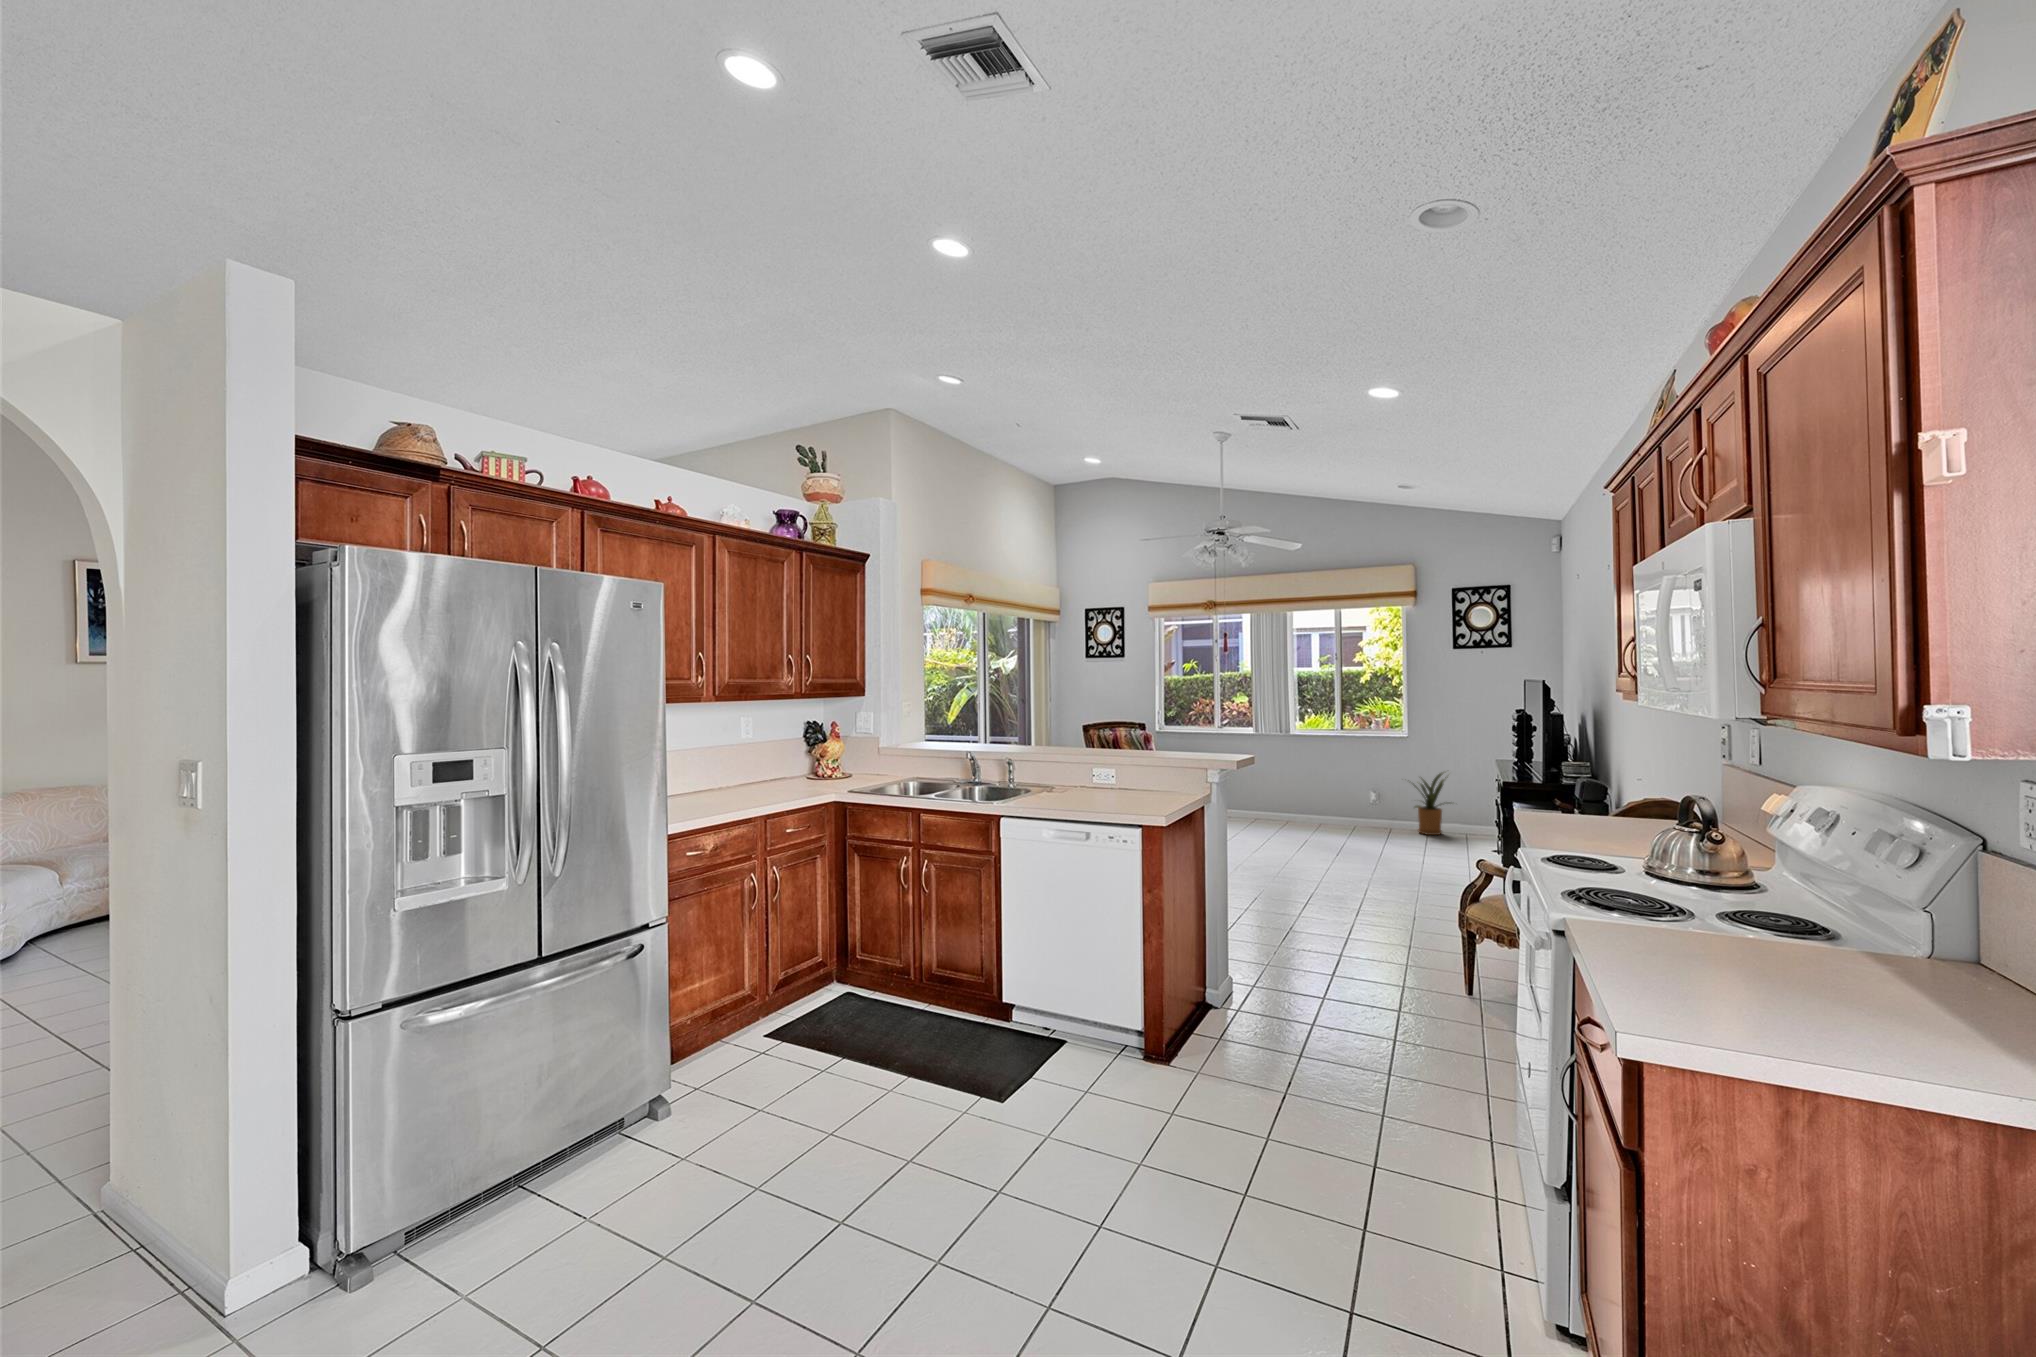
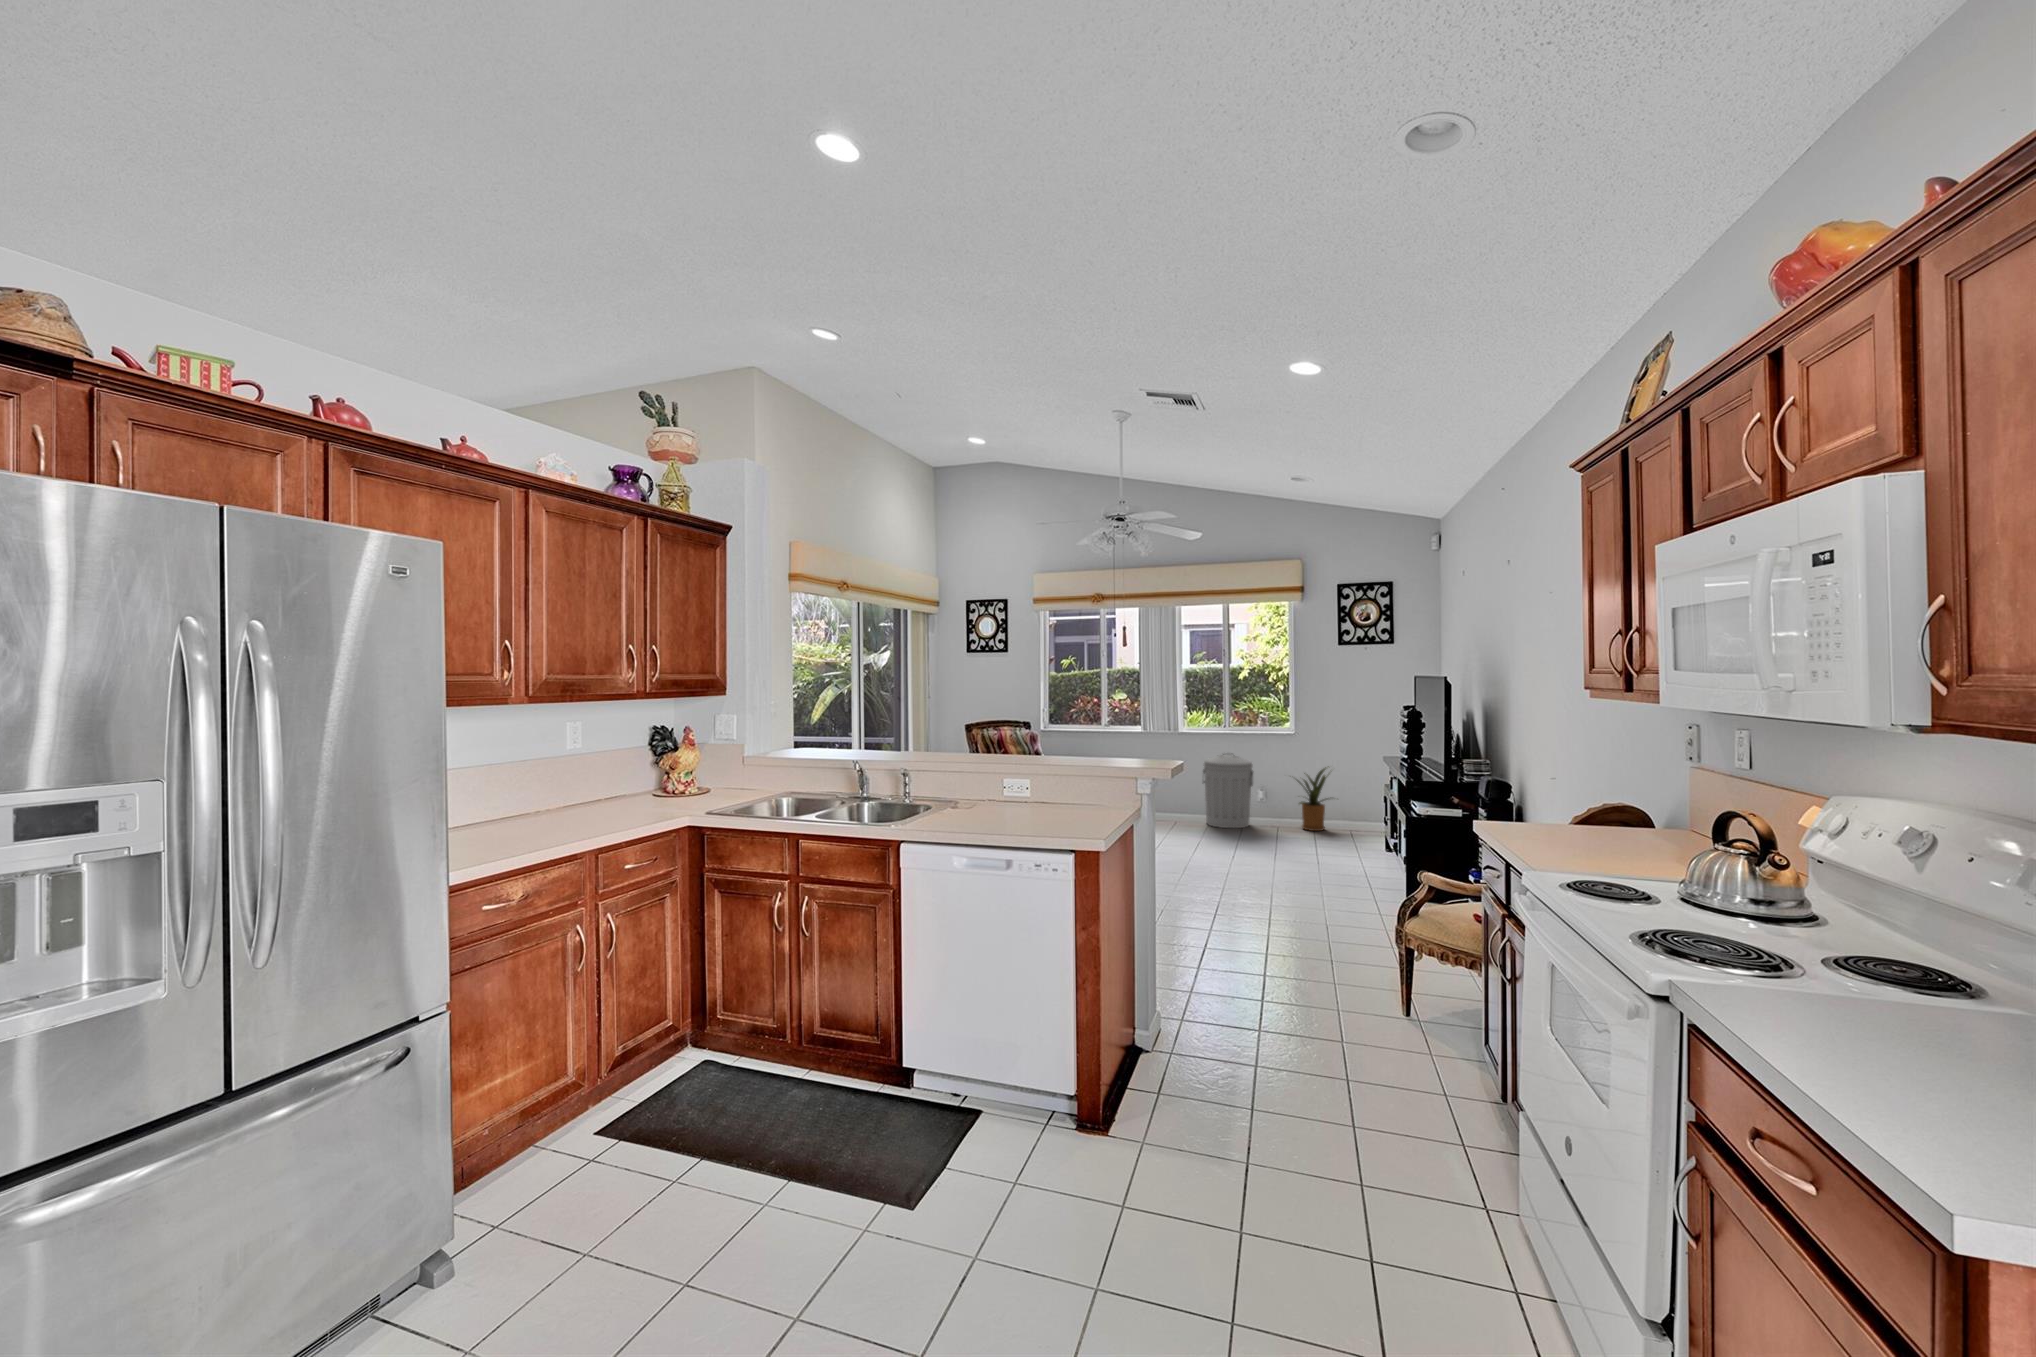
trash can: none [1316,756,1369,831] -> present [1203,754,1253,828]

